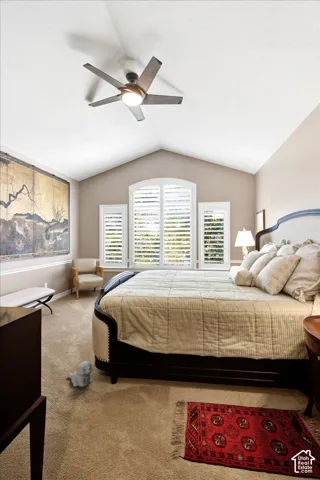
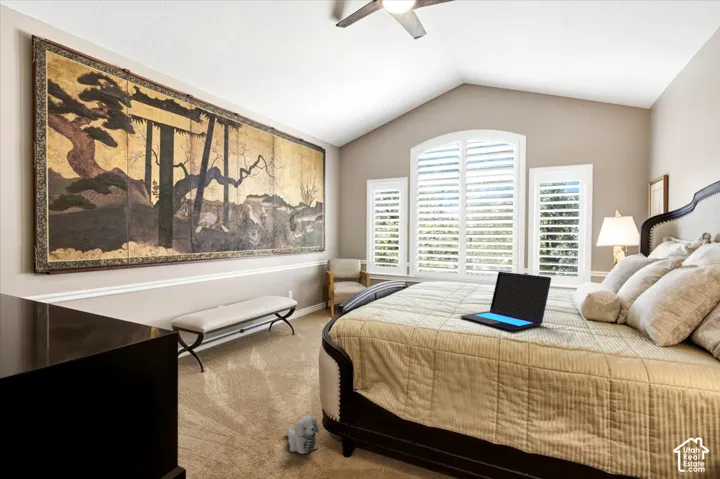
laptop: none [177,262,224,294] -> present [460,272,551,331]

